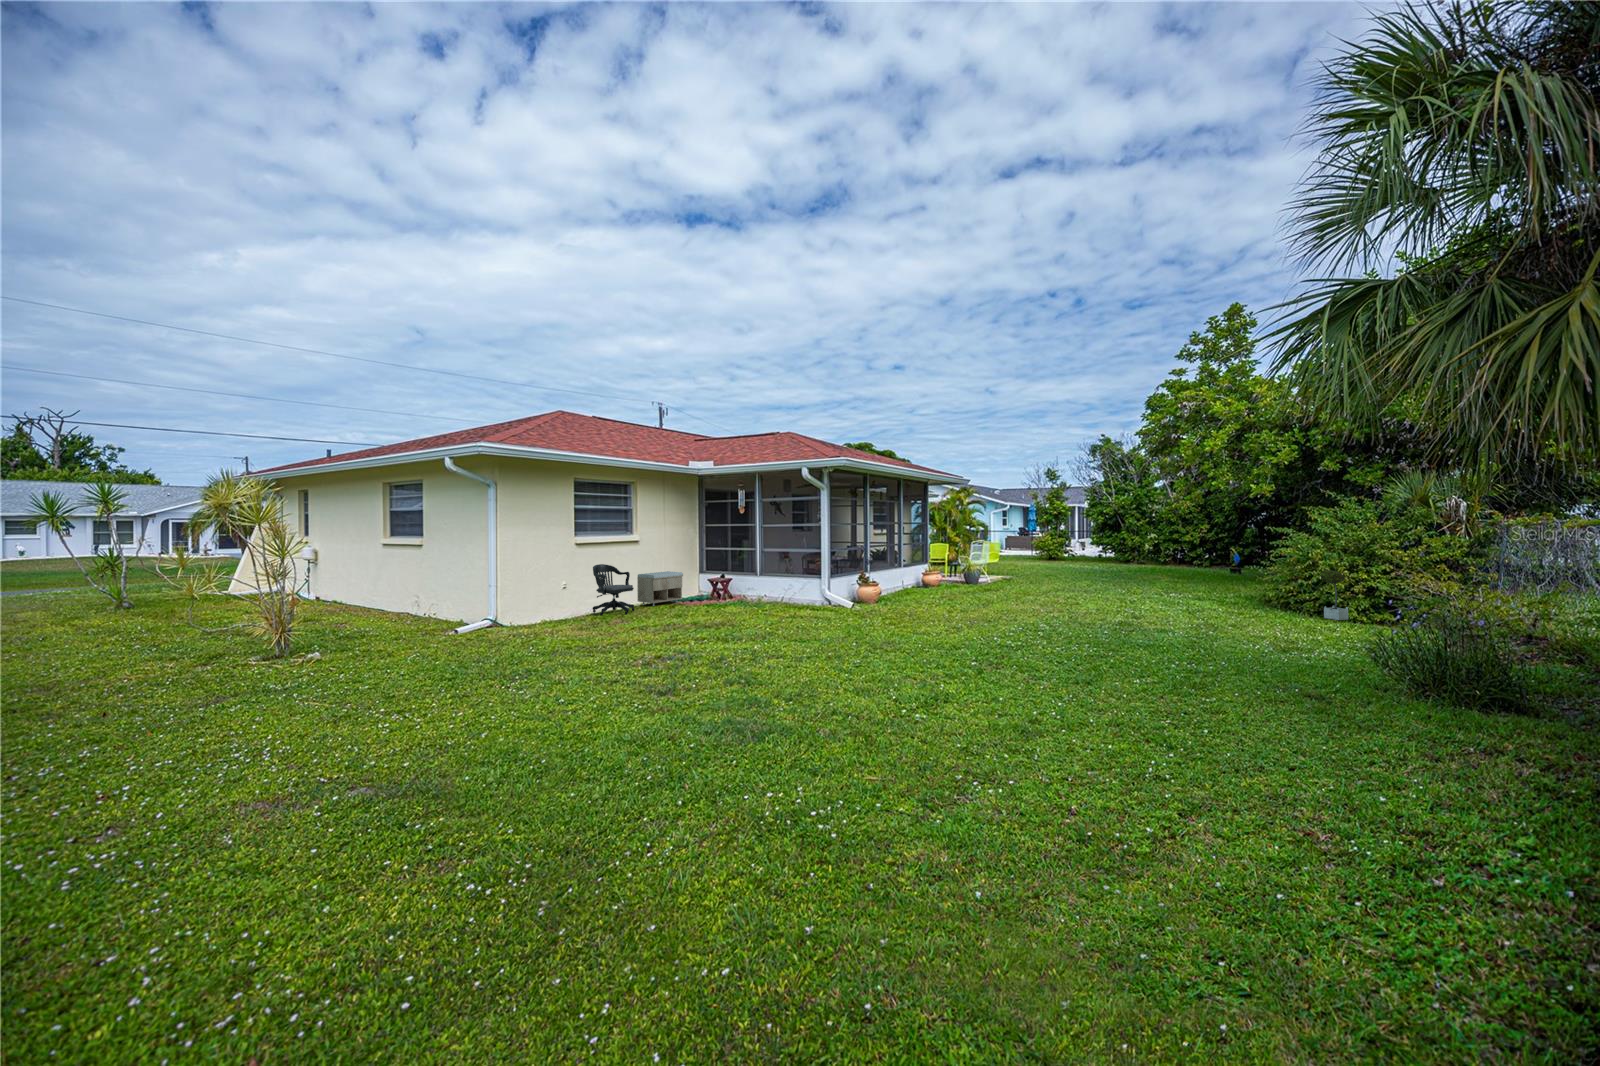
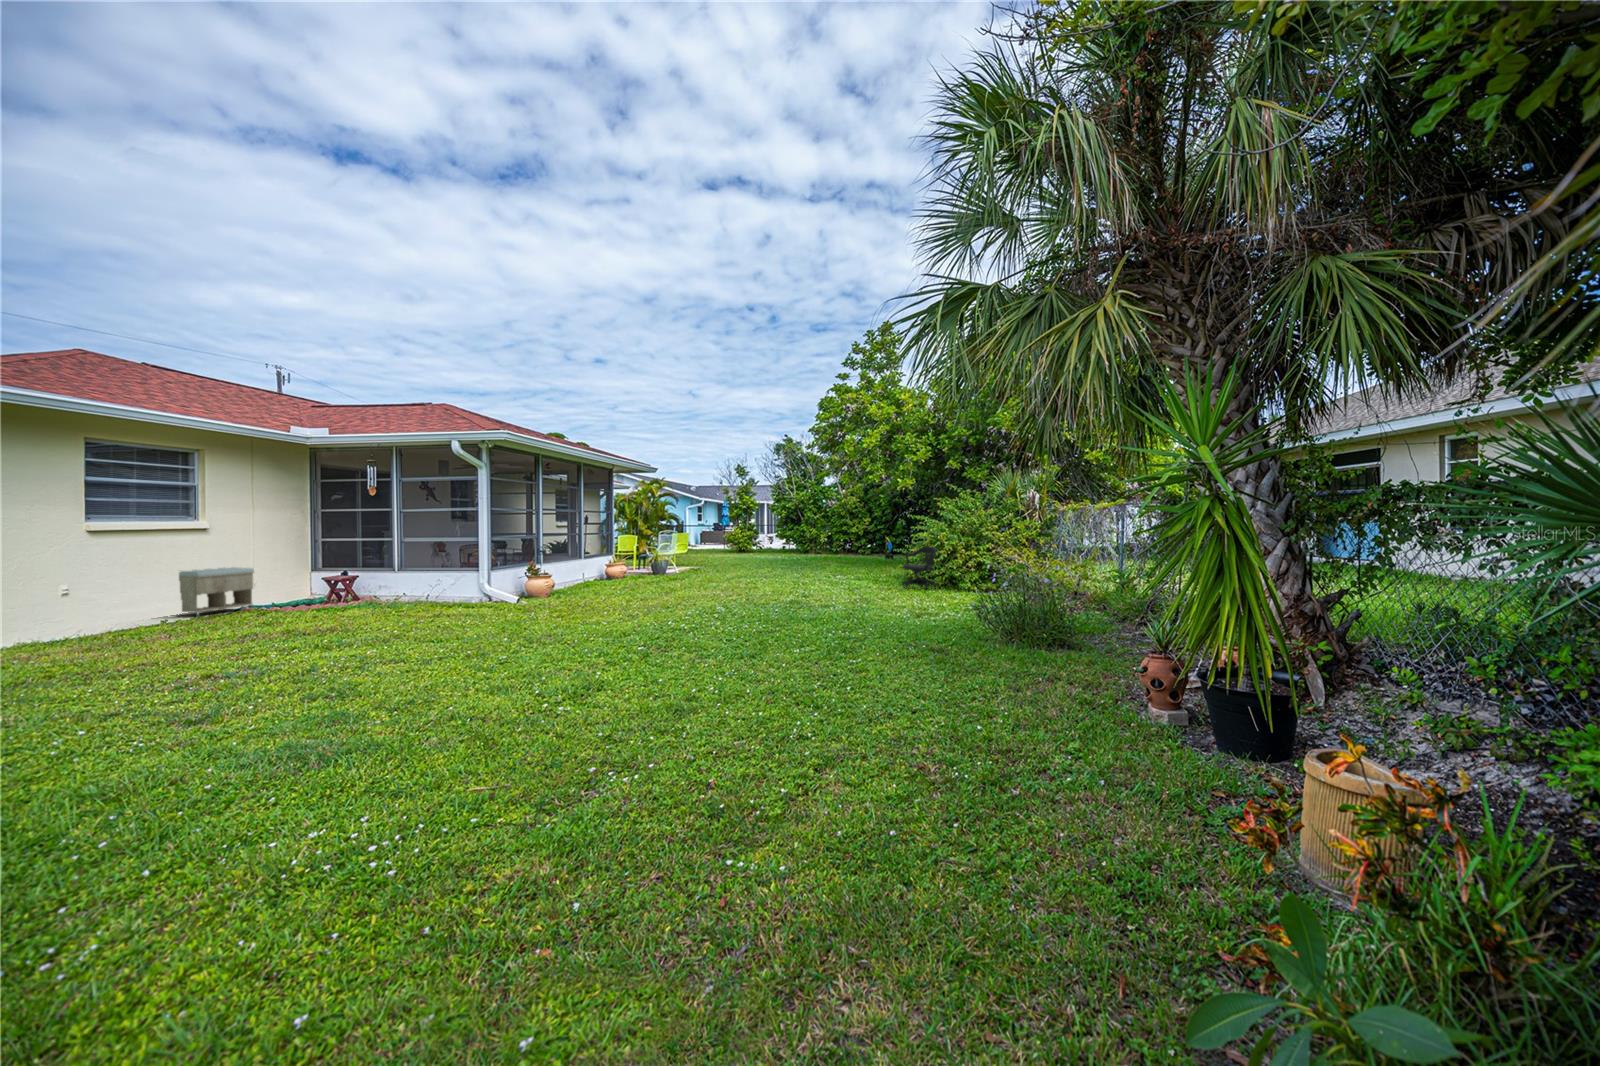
chair: present [593,564,635,616] -> present [902,546,937,589]
potted tree: present [1320,569,1348,620] -> none [947,550,965,592]

